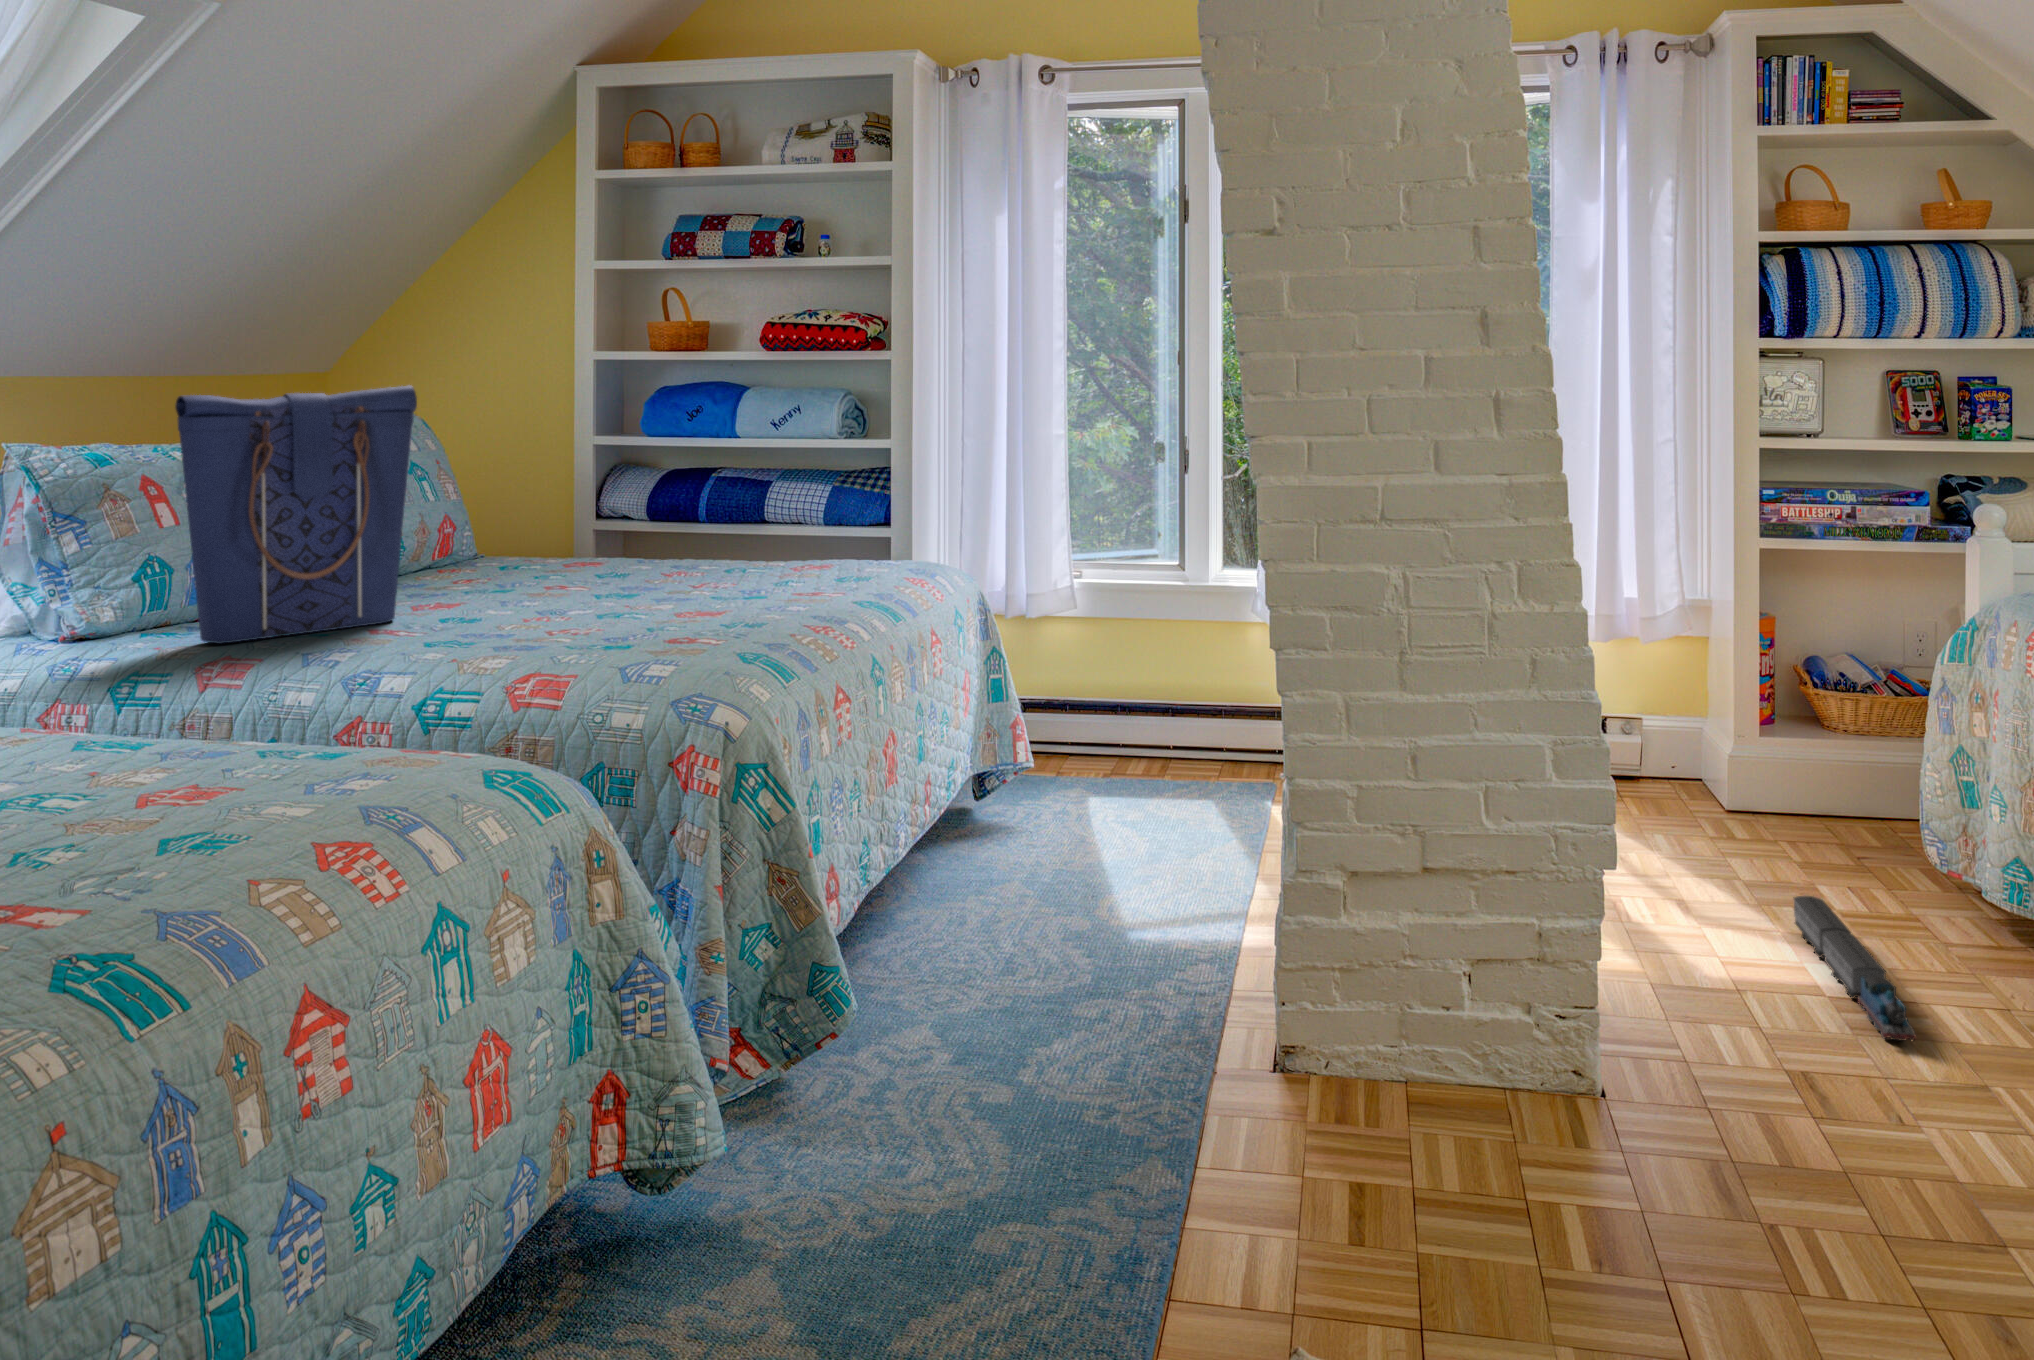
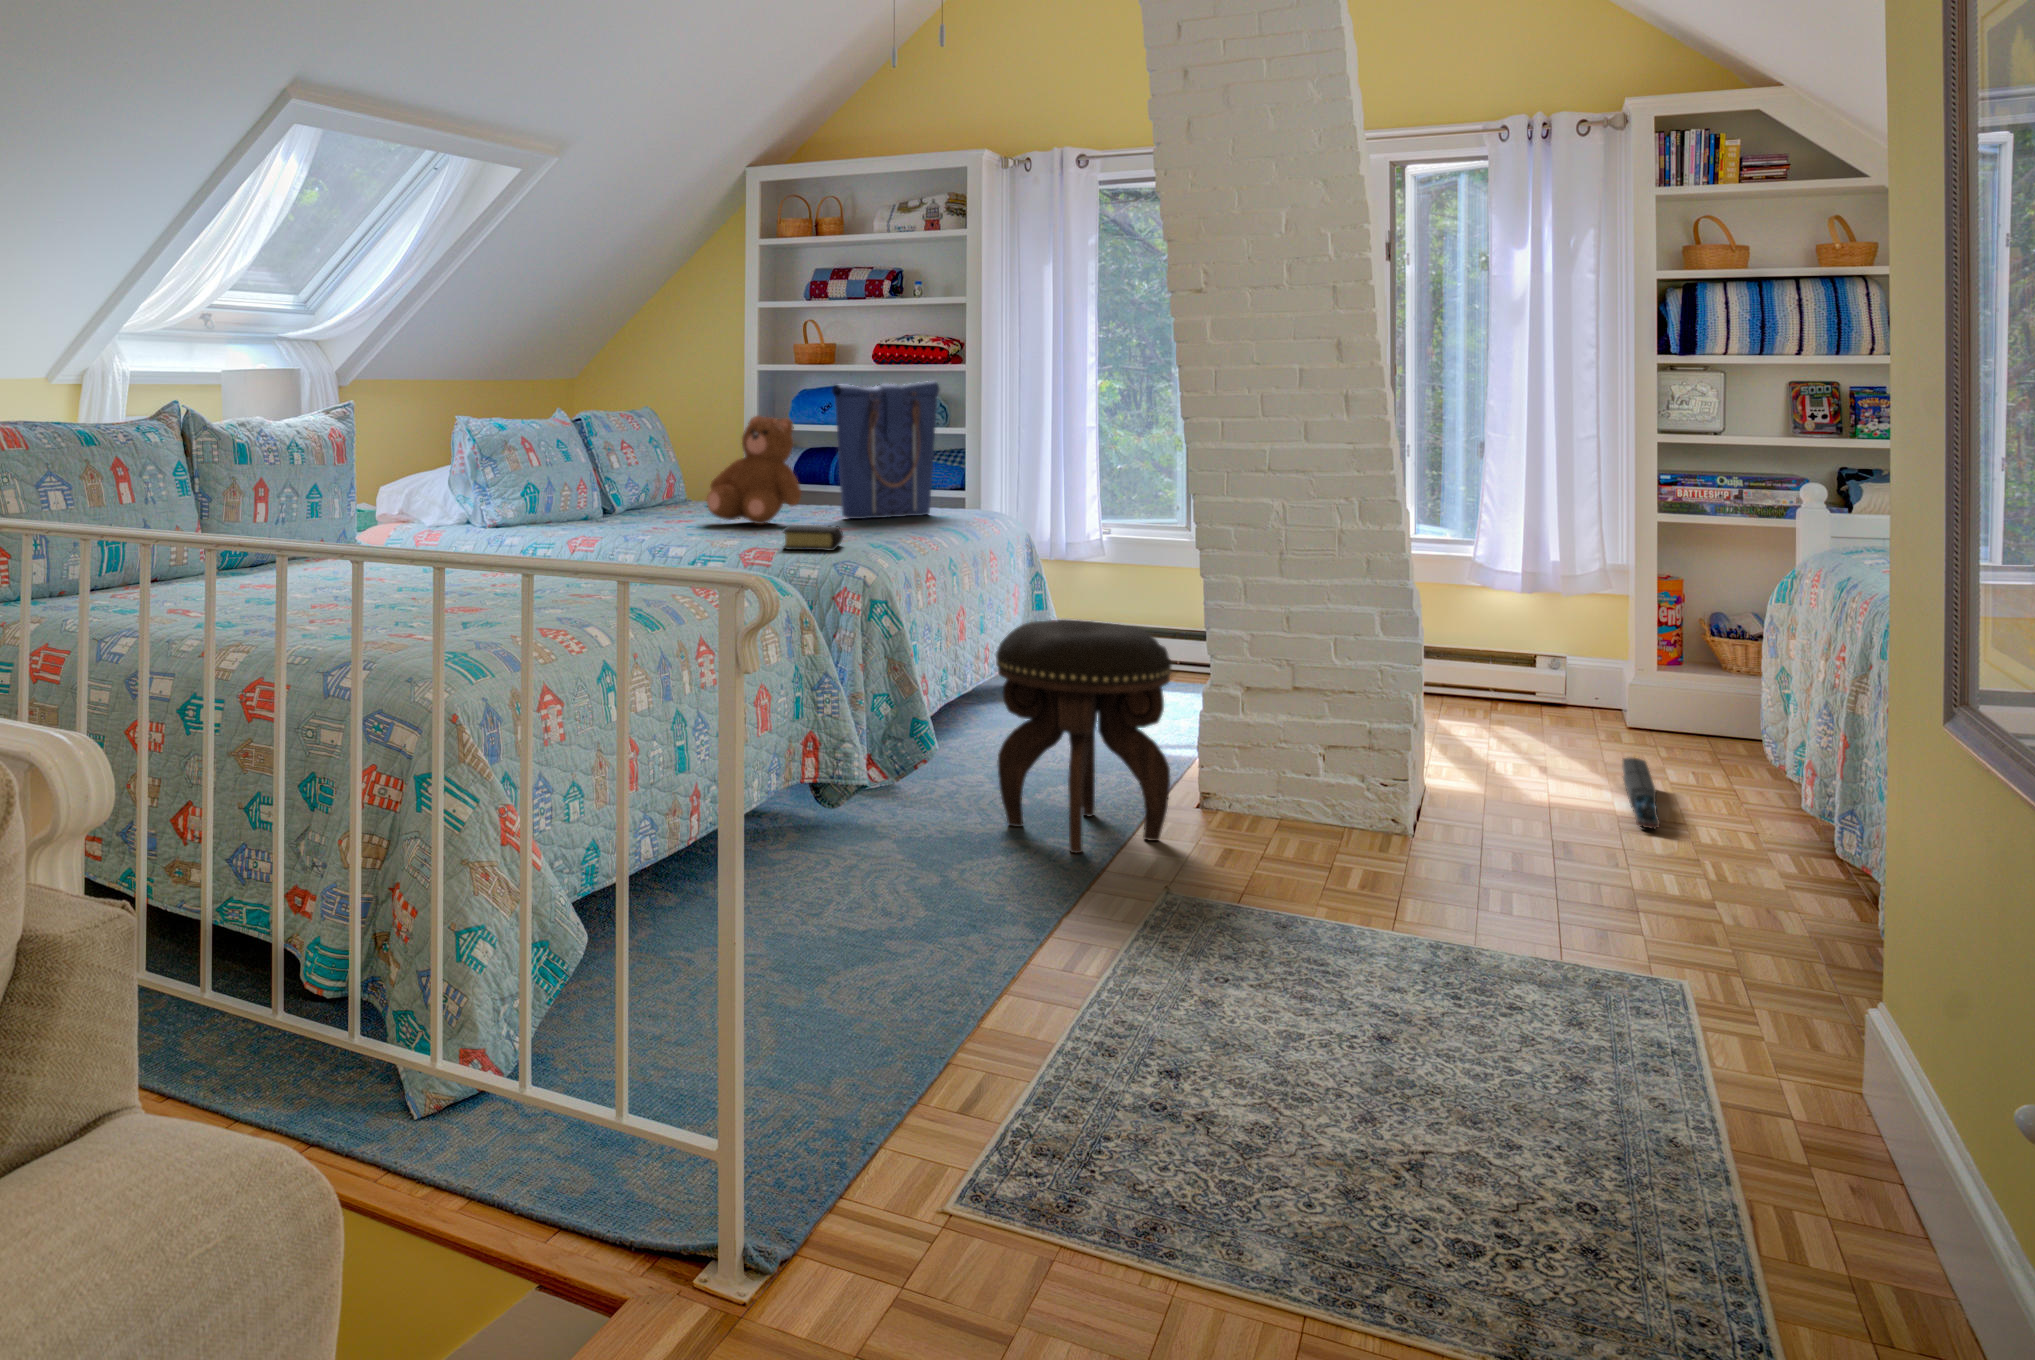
tote bag: present [175,385,417,644] -> present [832,381,939,519]
teddy bear: none [475,431,638,613] -> present [706,415,802,524]
book: none [578,630,693,683] -> present [783,525,843,551]
footstool: none [961,800,1265,1273] -> present [996,620,1171,853]

